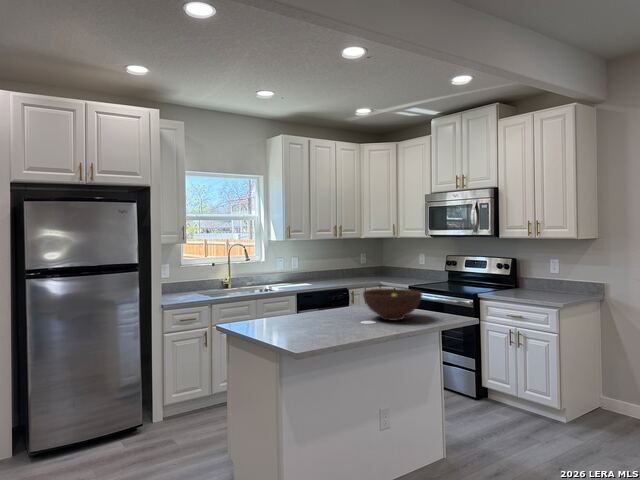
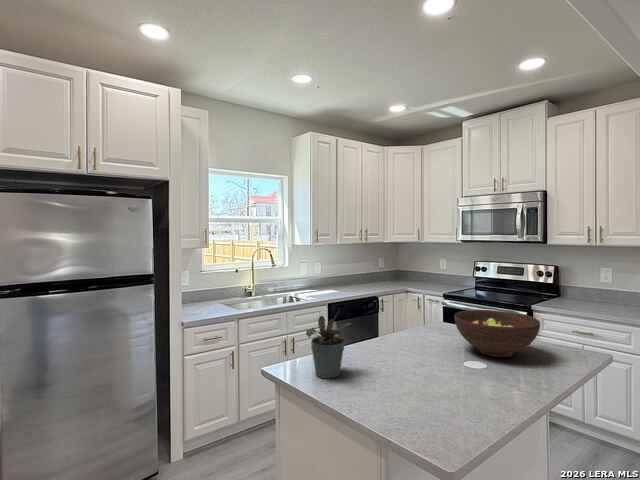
potted plant: none [241,283,275,329] -> present [306,315,351,378]

